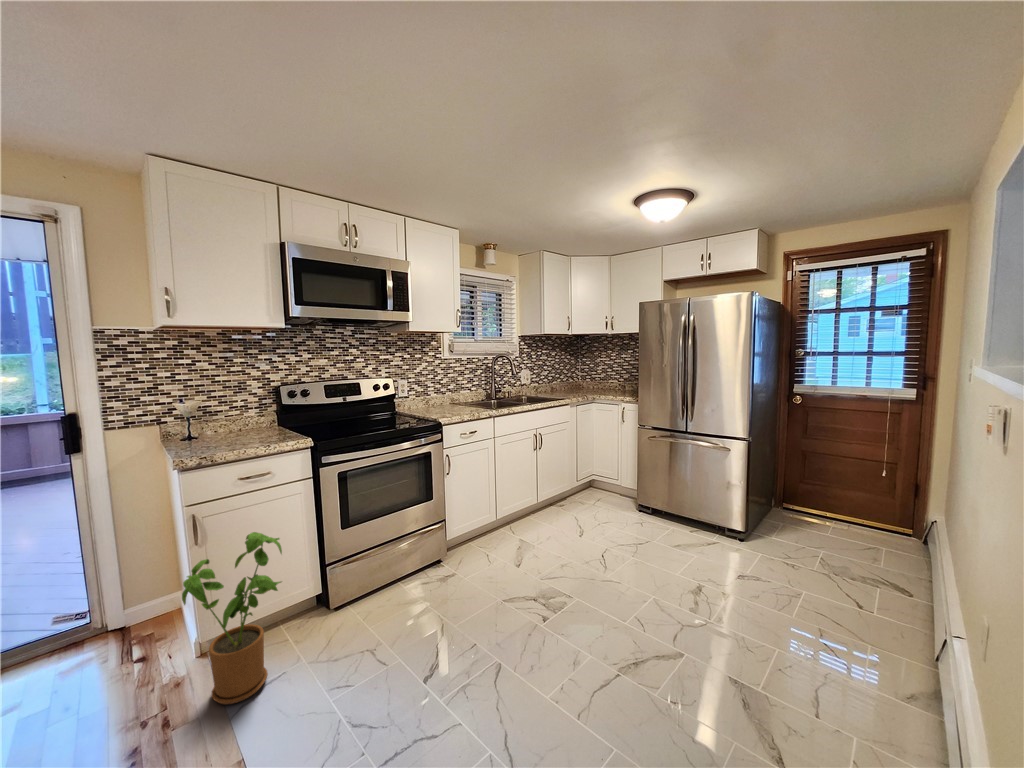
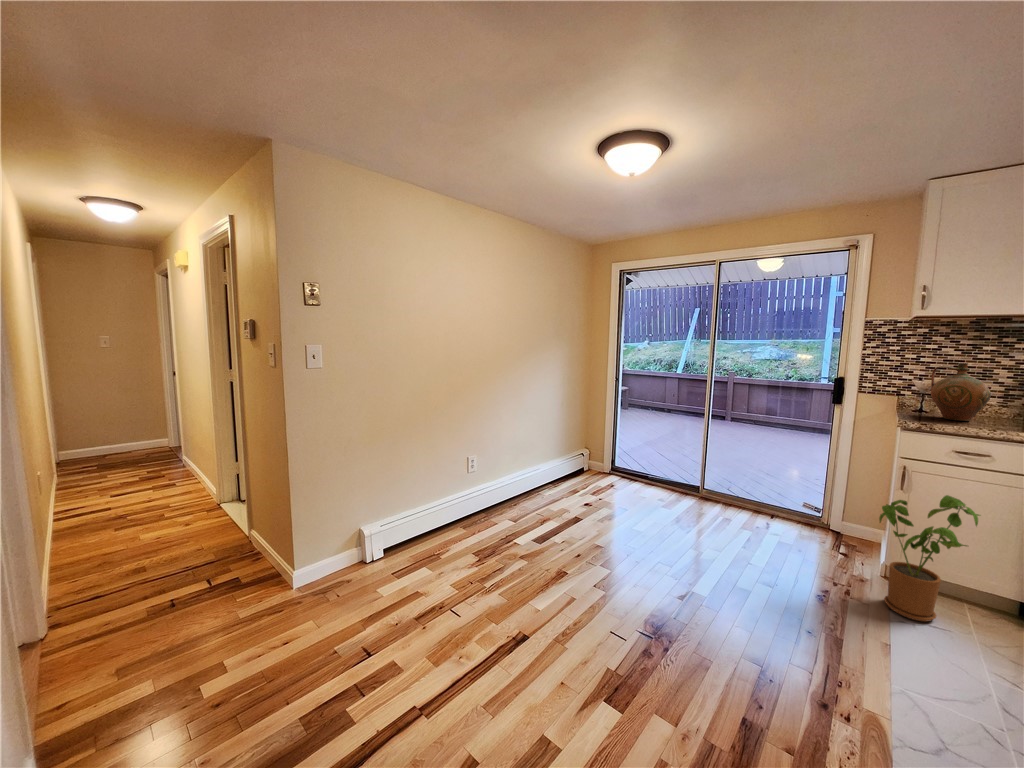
ceramic jug: none [197,378,255,443] -> present [931,363,991,421]

